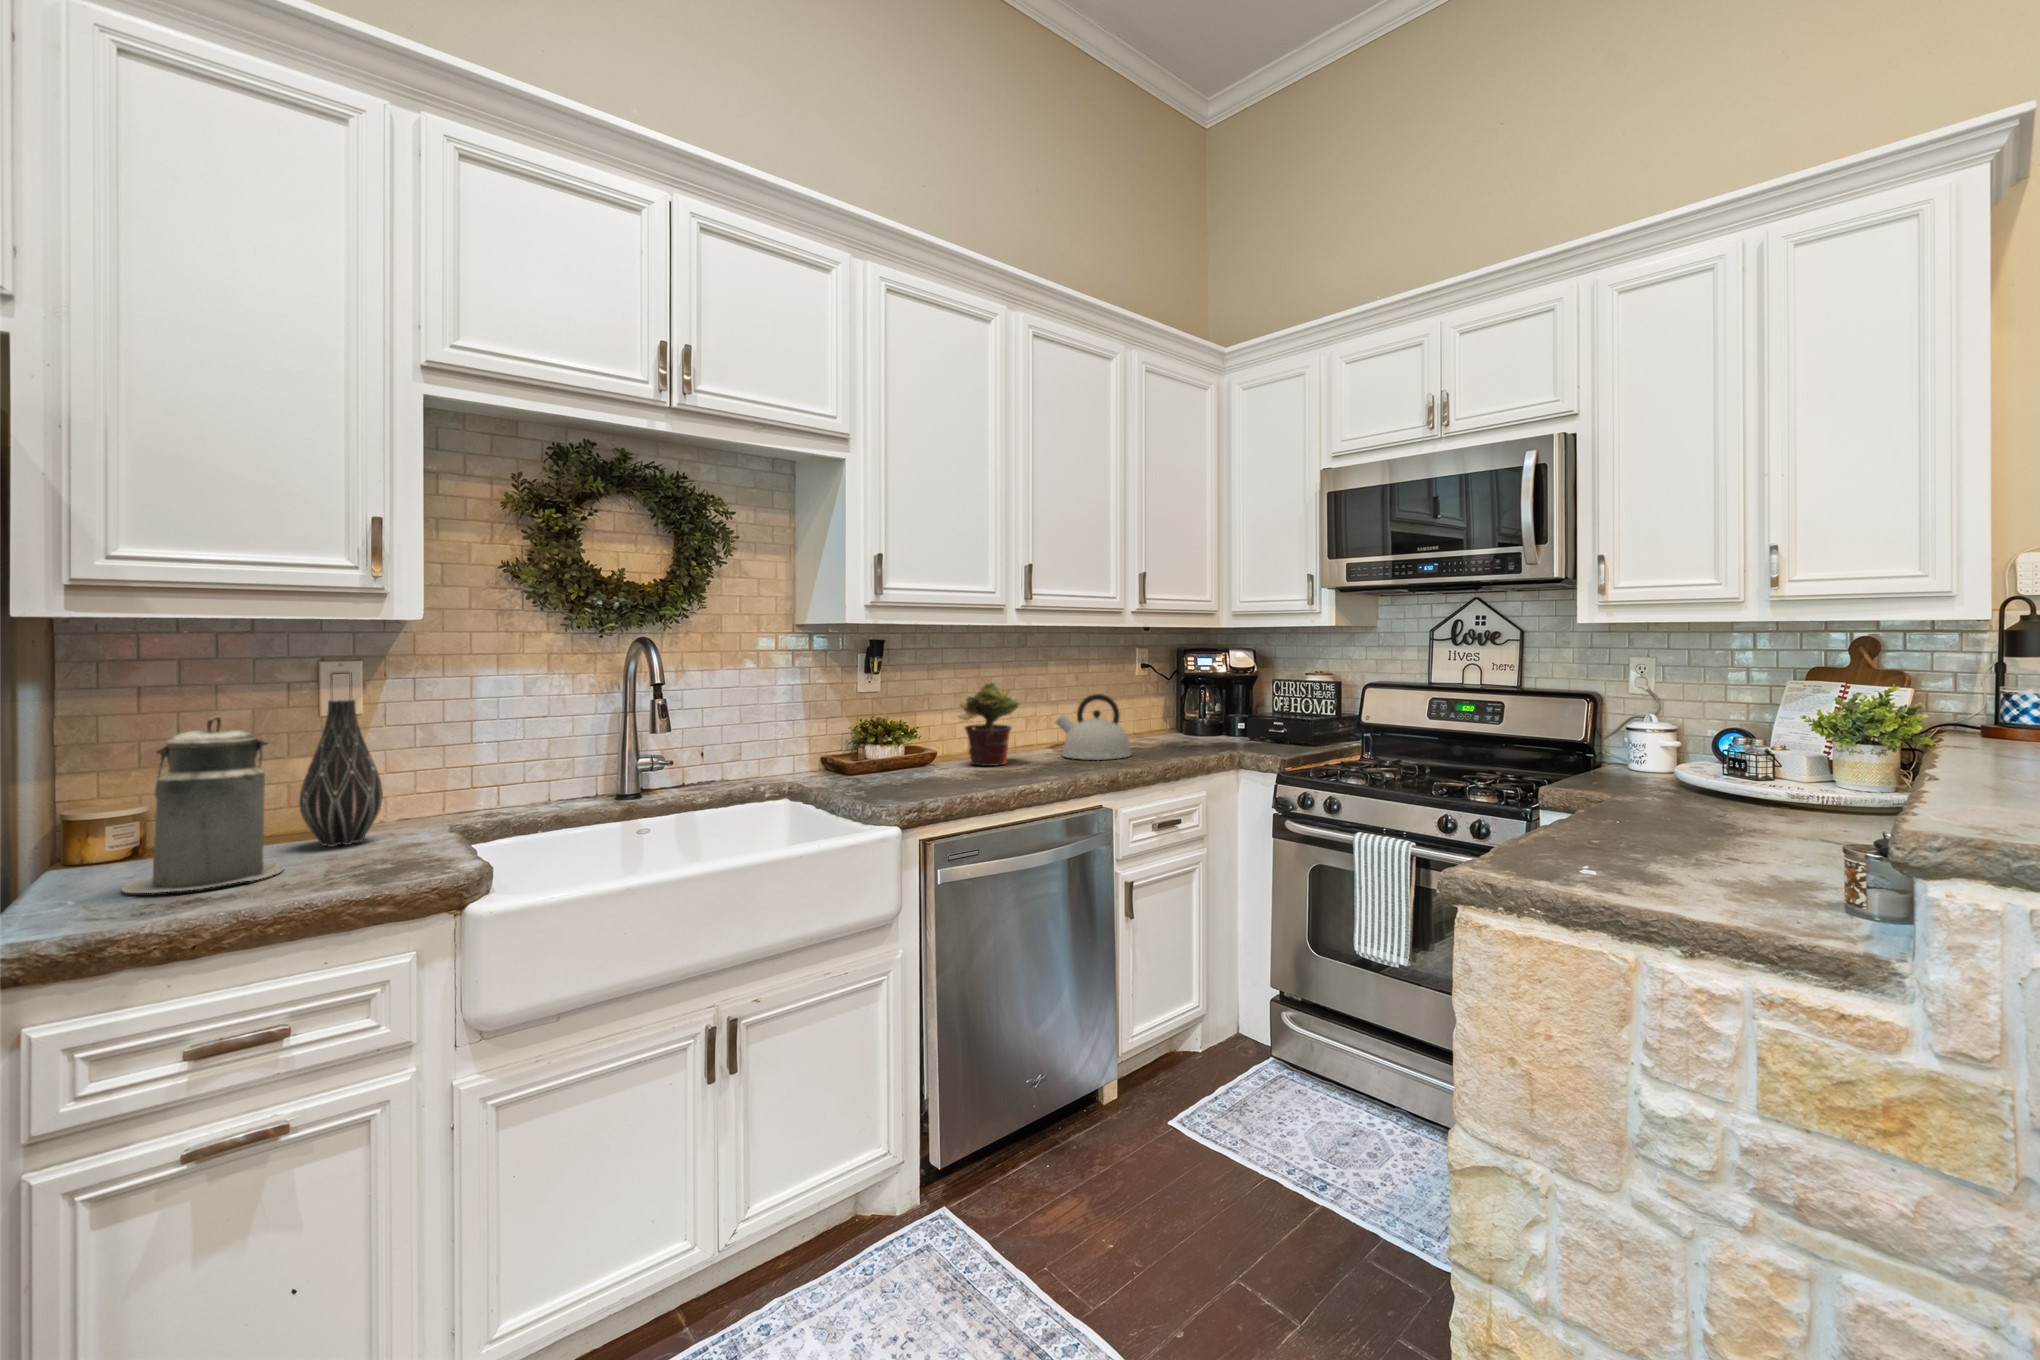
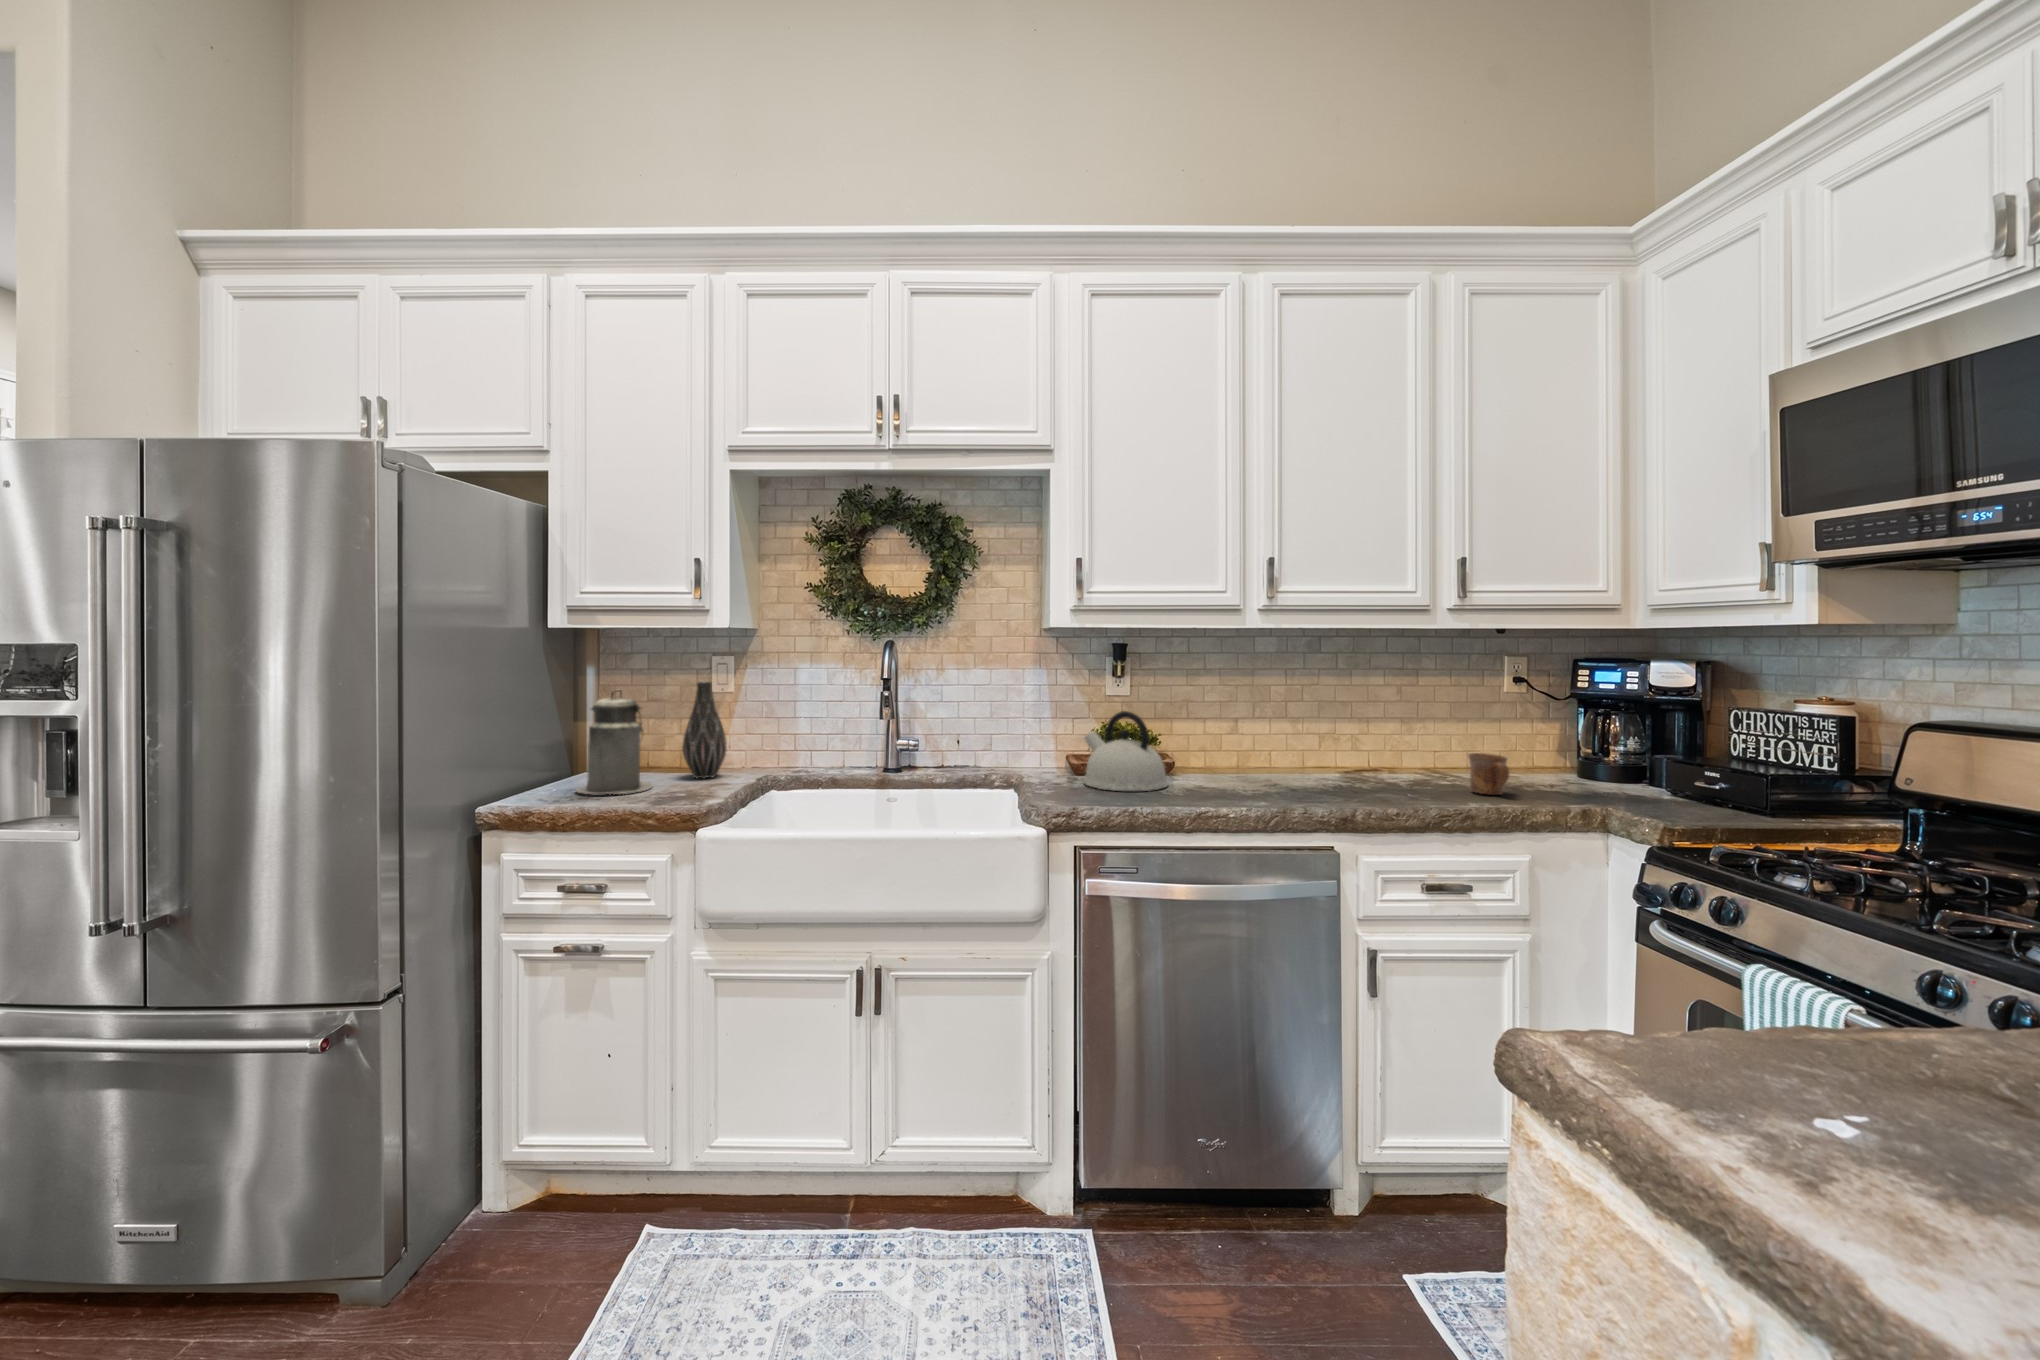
potted plant: present [958,683,1019,766] -> none [1194,689,1267,781]
kettle: present [1056,694,1132,760] -> present [1084,711,1168,791]
mug: none [1160,722,1191,753] -> present [1468,753,1509,795]

